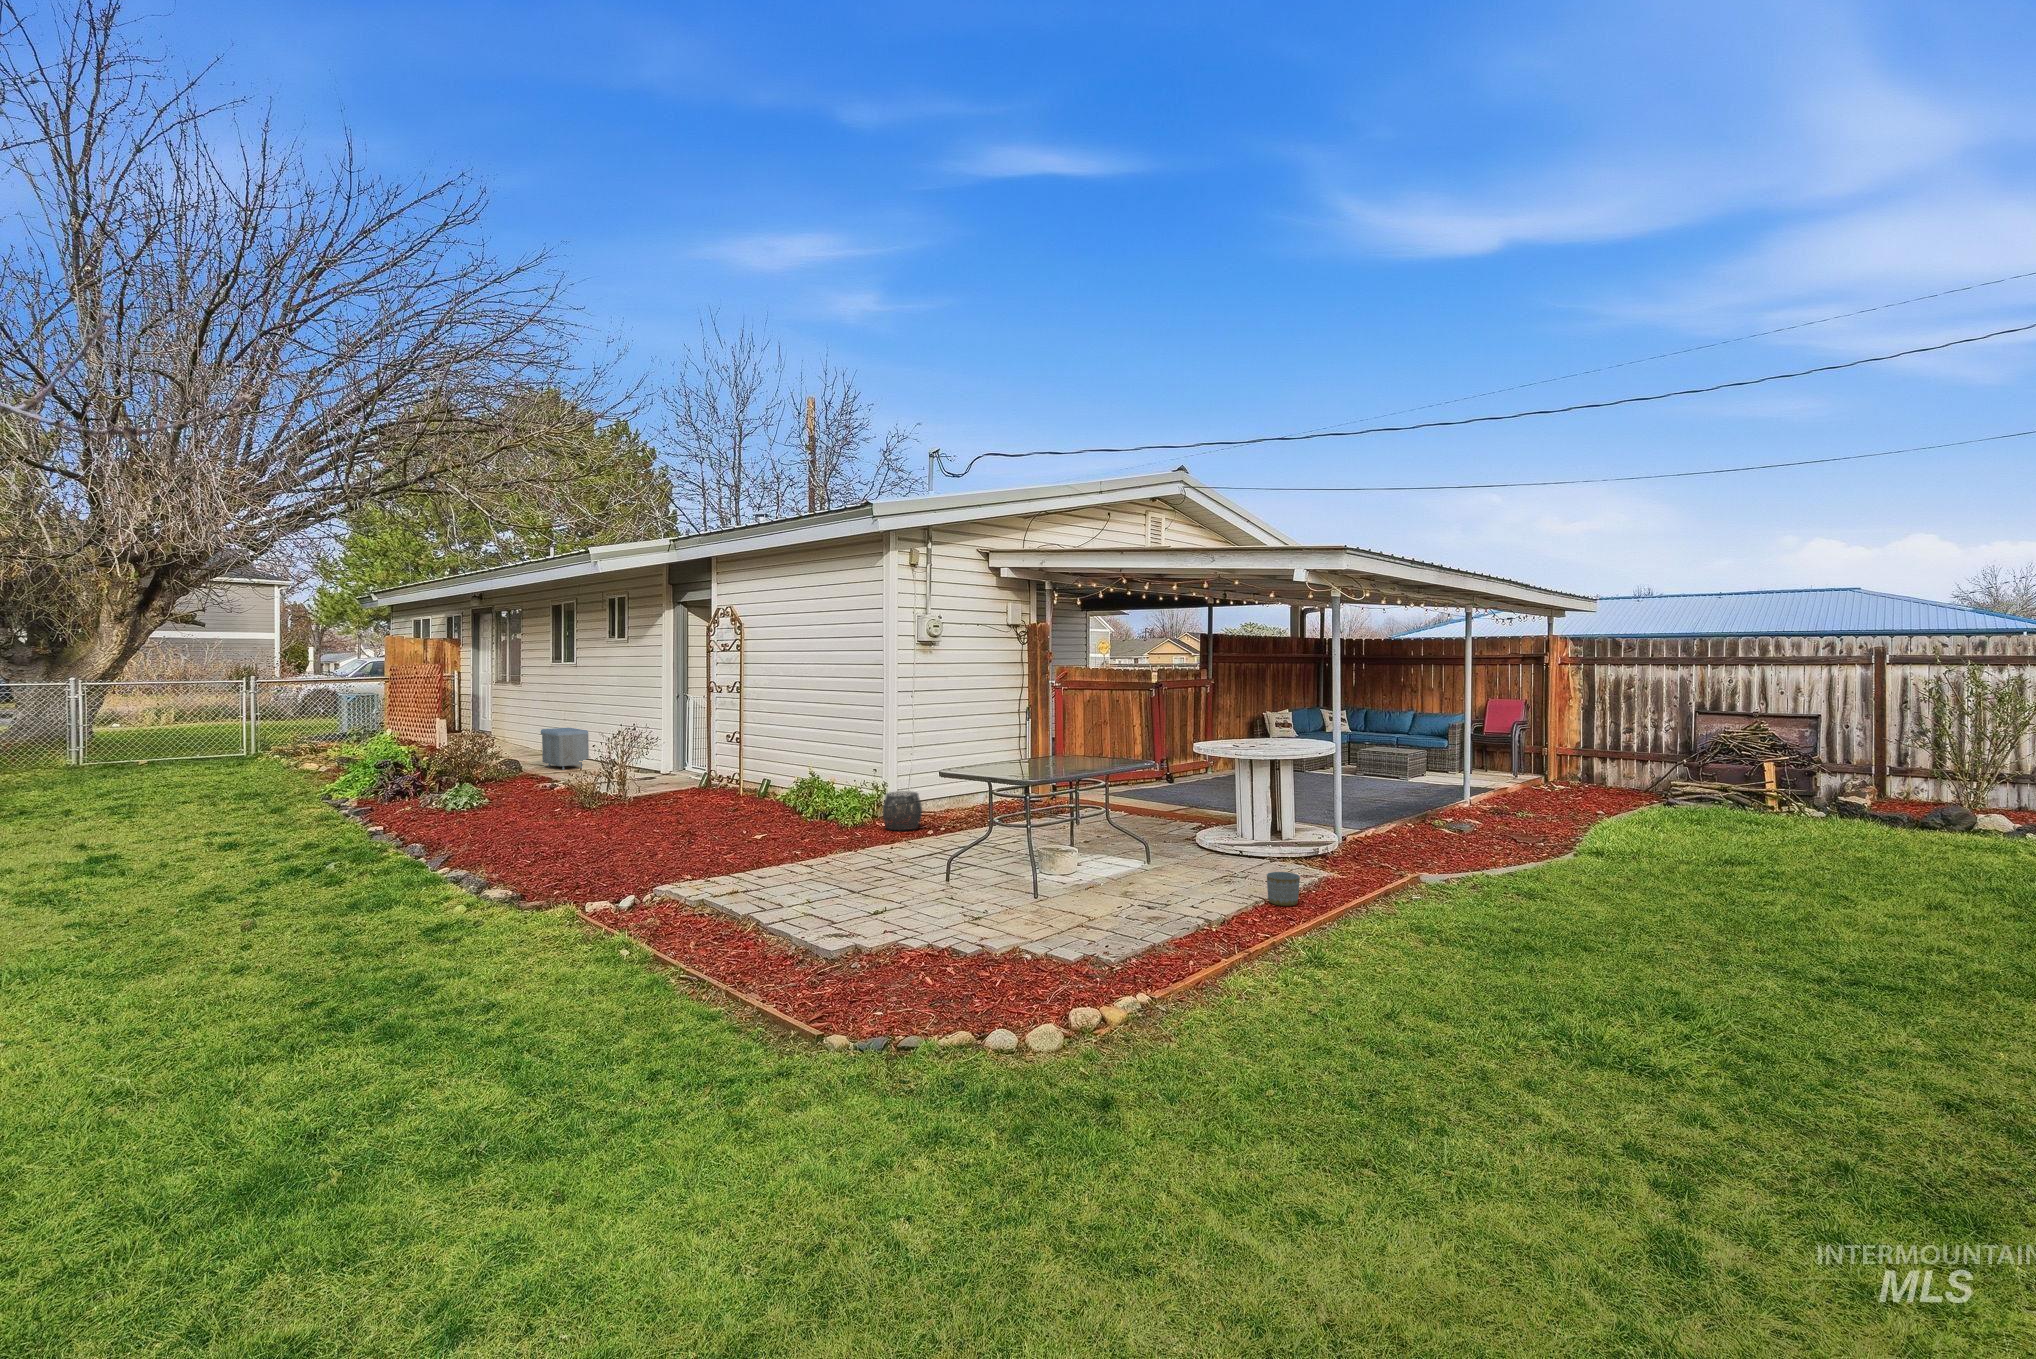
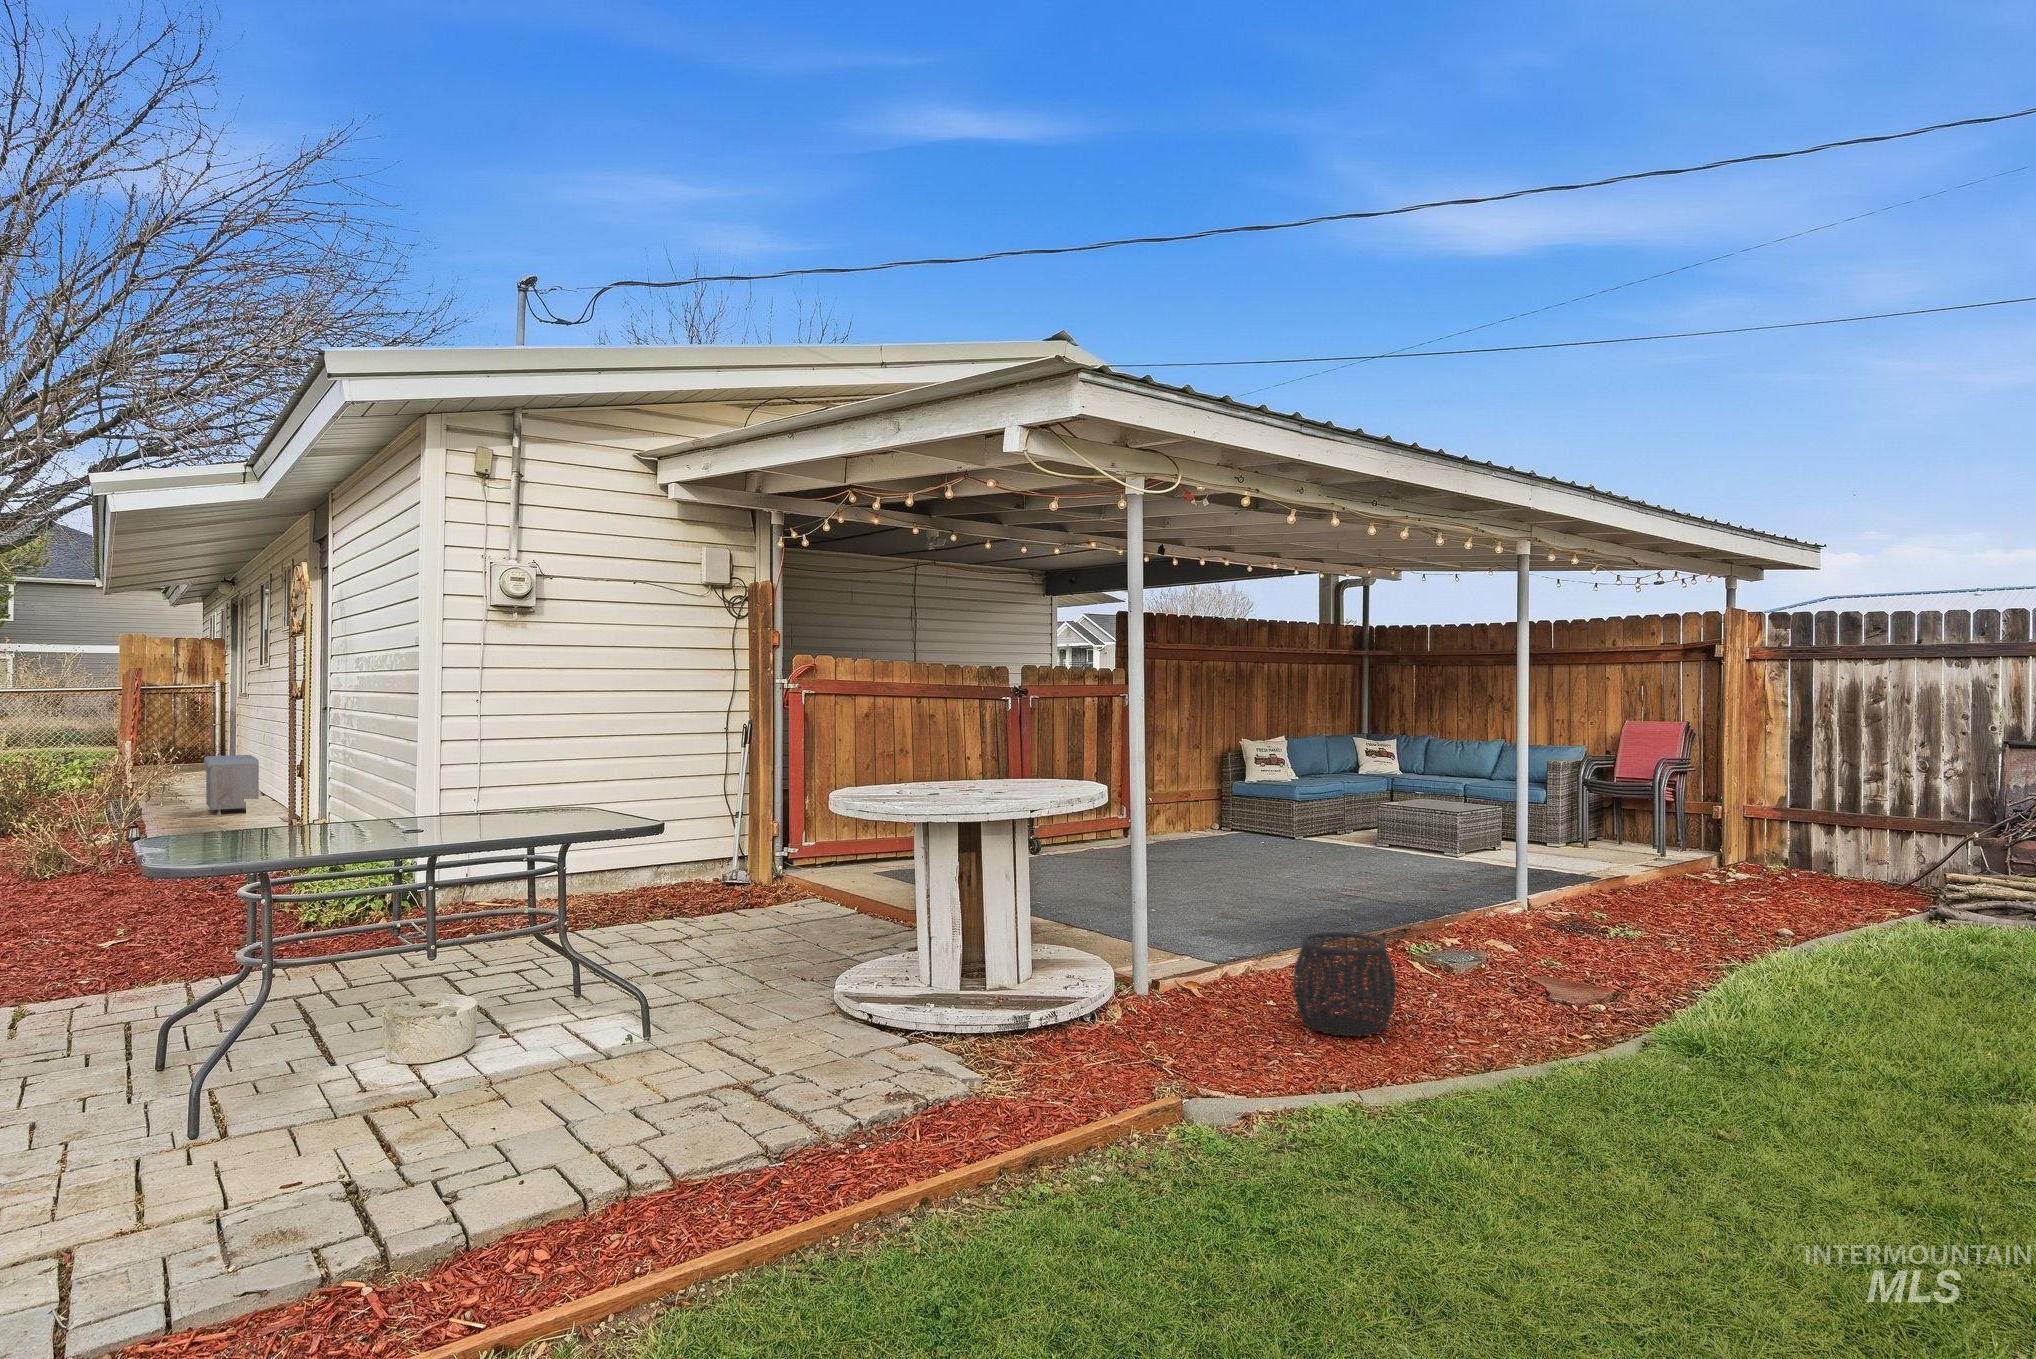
woven basket: present [882,791,922,830] -> present [1293,932,1396,1037]
planter: present [1267,872,1300,906] -> none [720,1077,796,1166]

